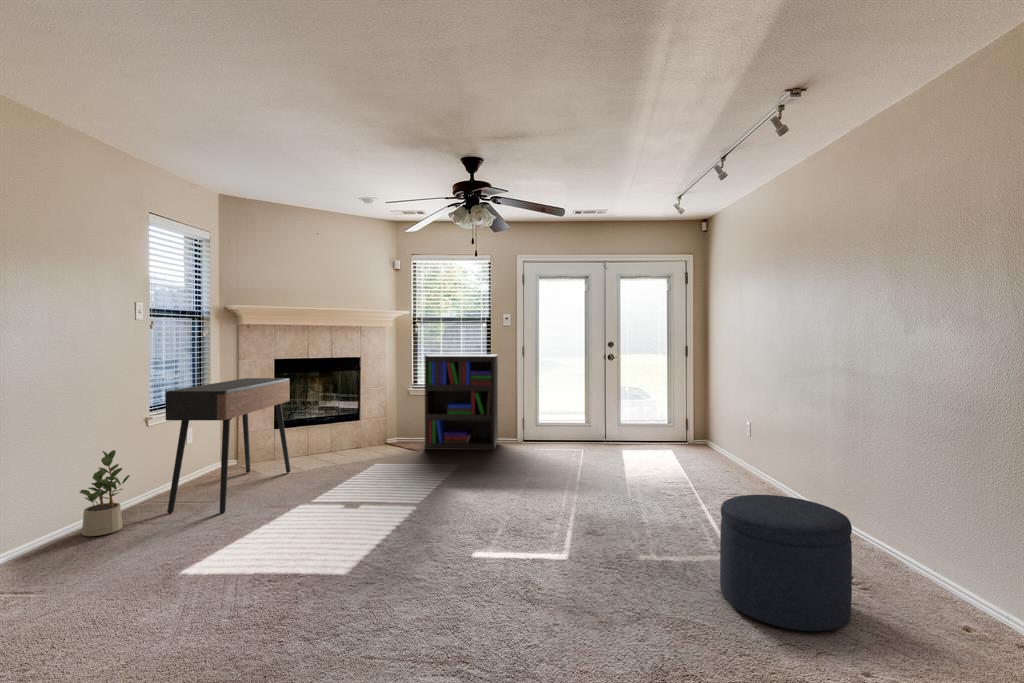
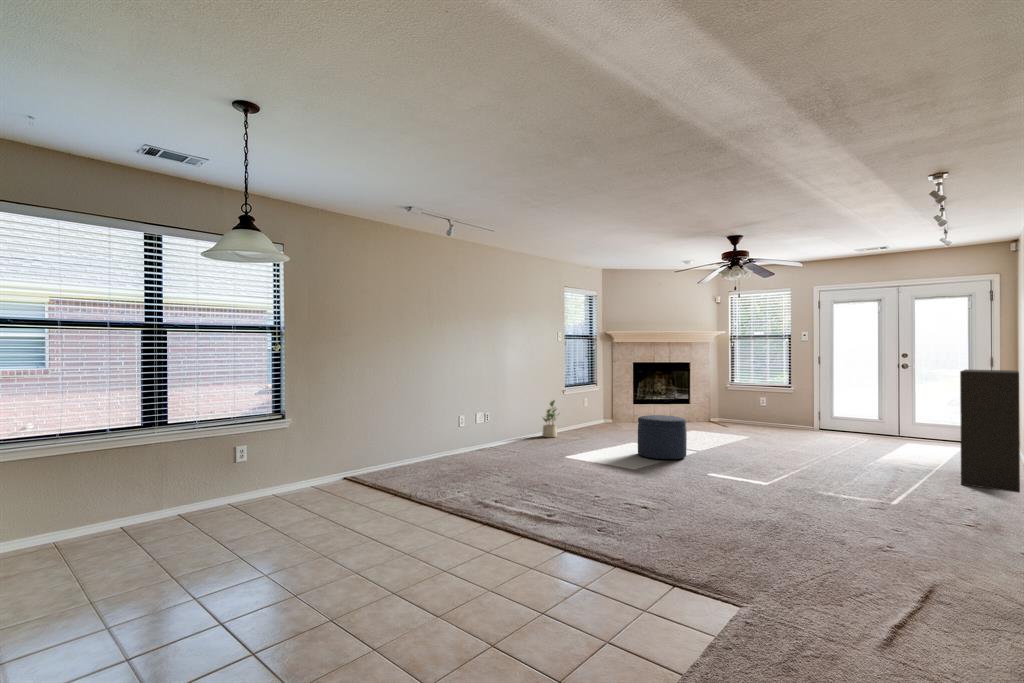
bookshelf: present [425,354,498,450] -> present [960,369,1020,493]
console table: present [165,378,291,513] -> none [575,372,638,438]
ottoman: present [720,495,852,631] -> present [638,415,687,459]

